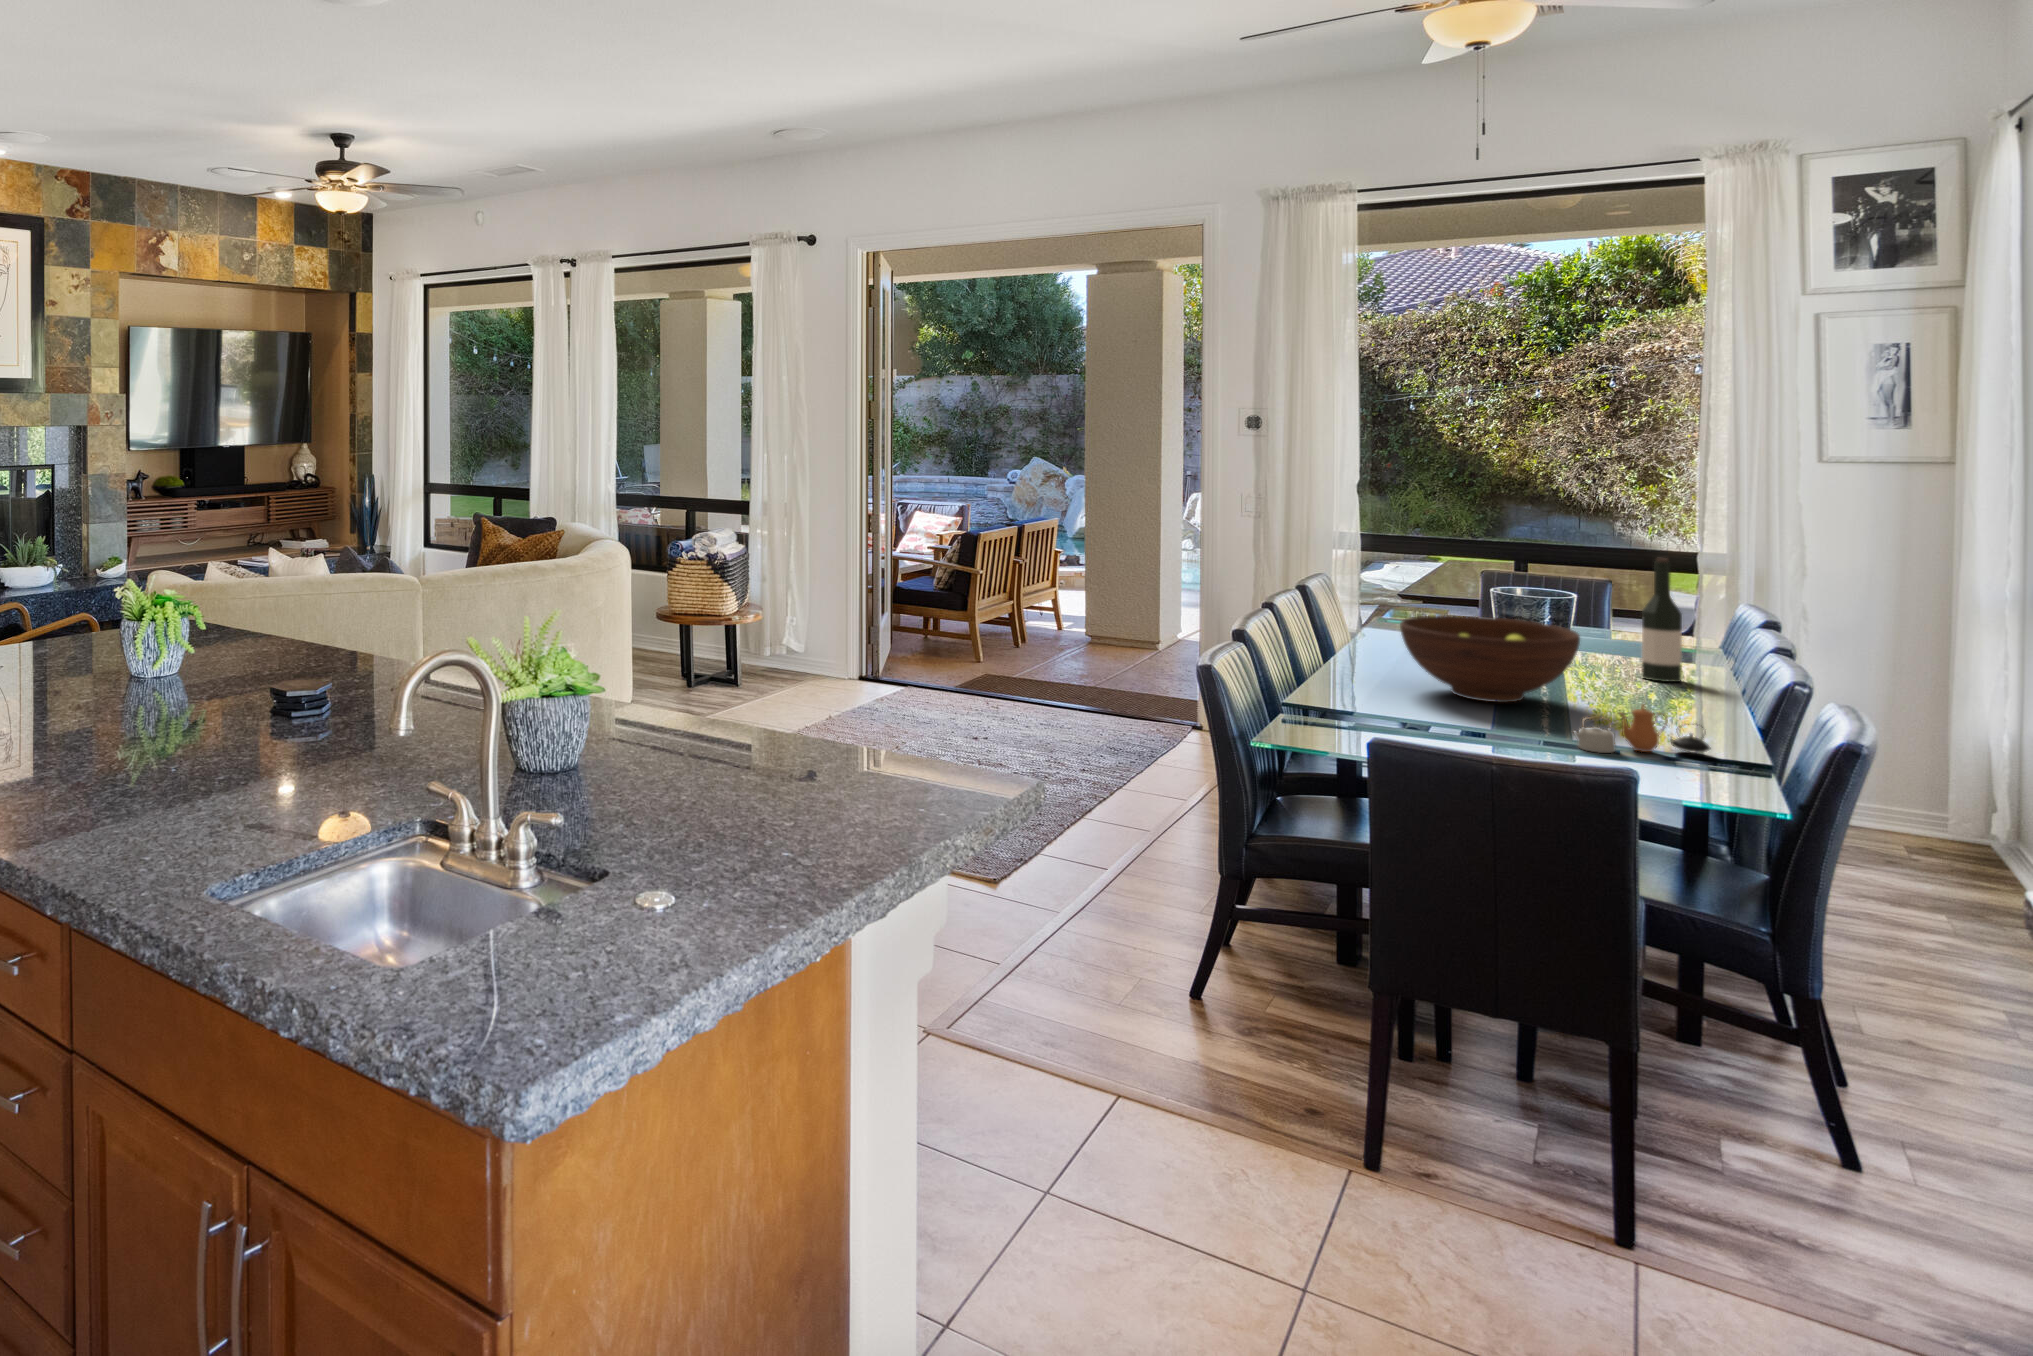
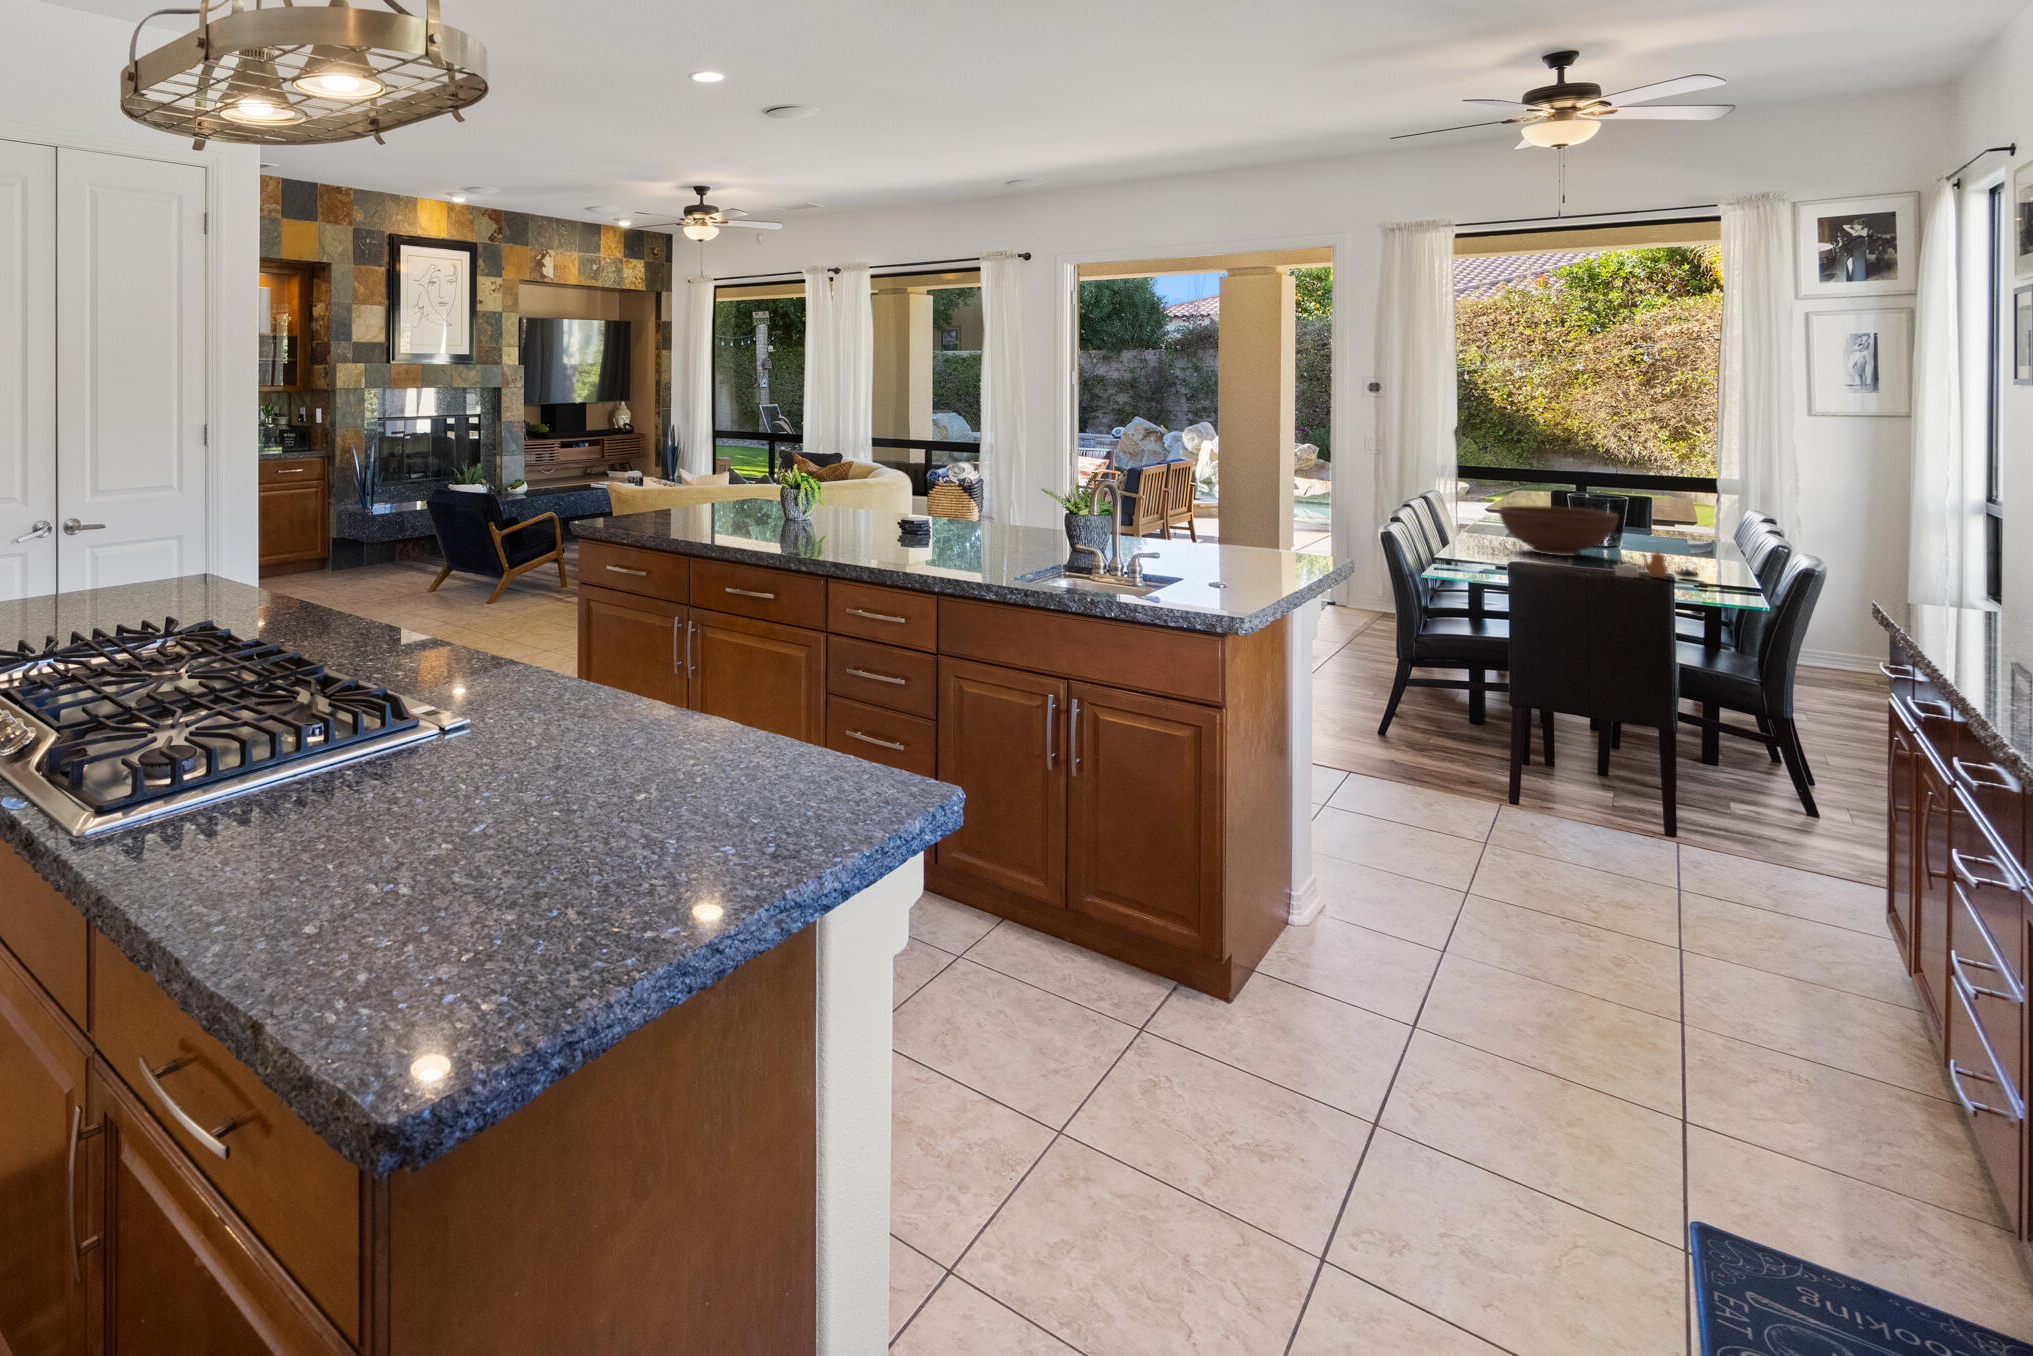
wine bottle: present [1642,558,1682,682] -> none [1659,472,1688,550]

